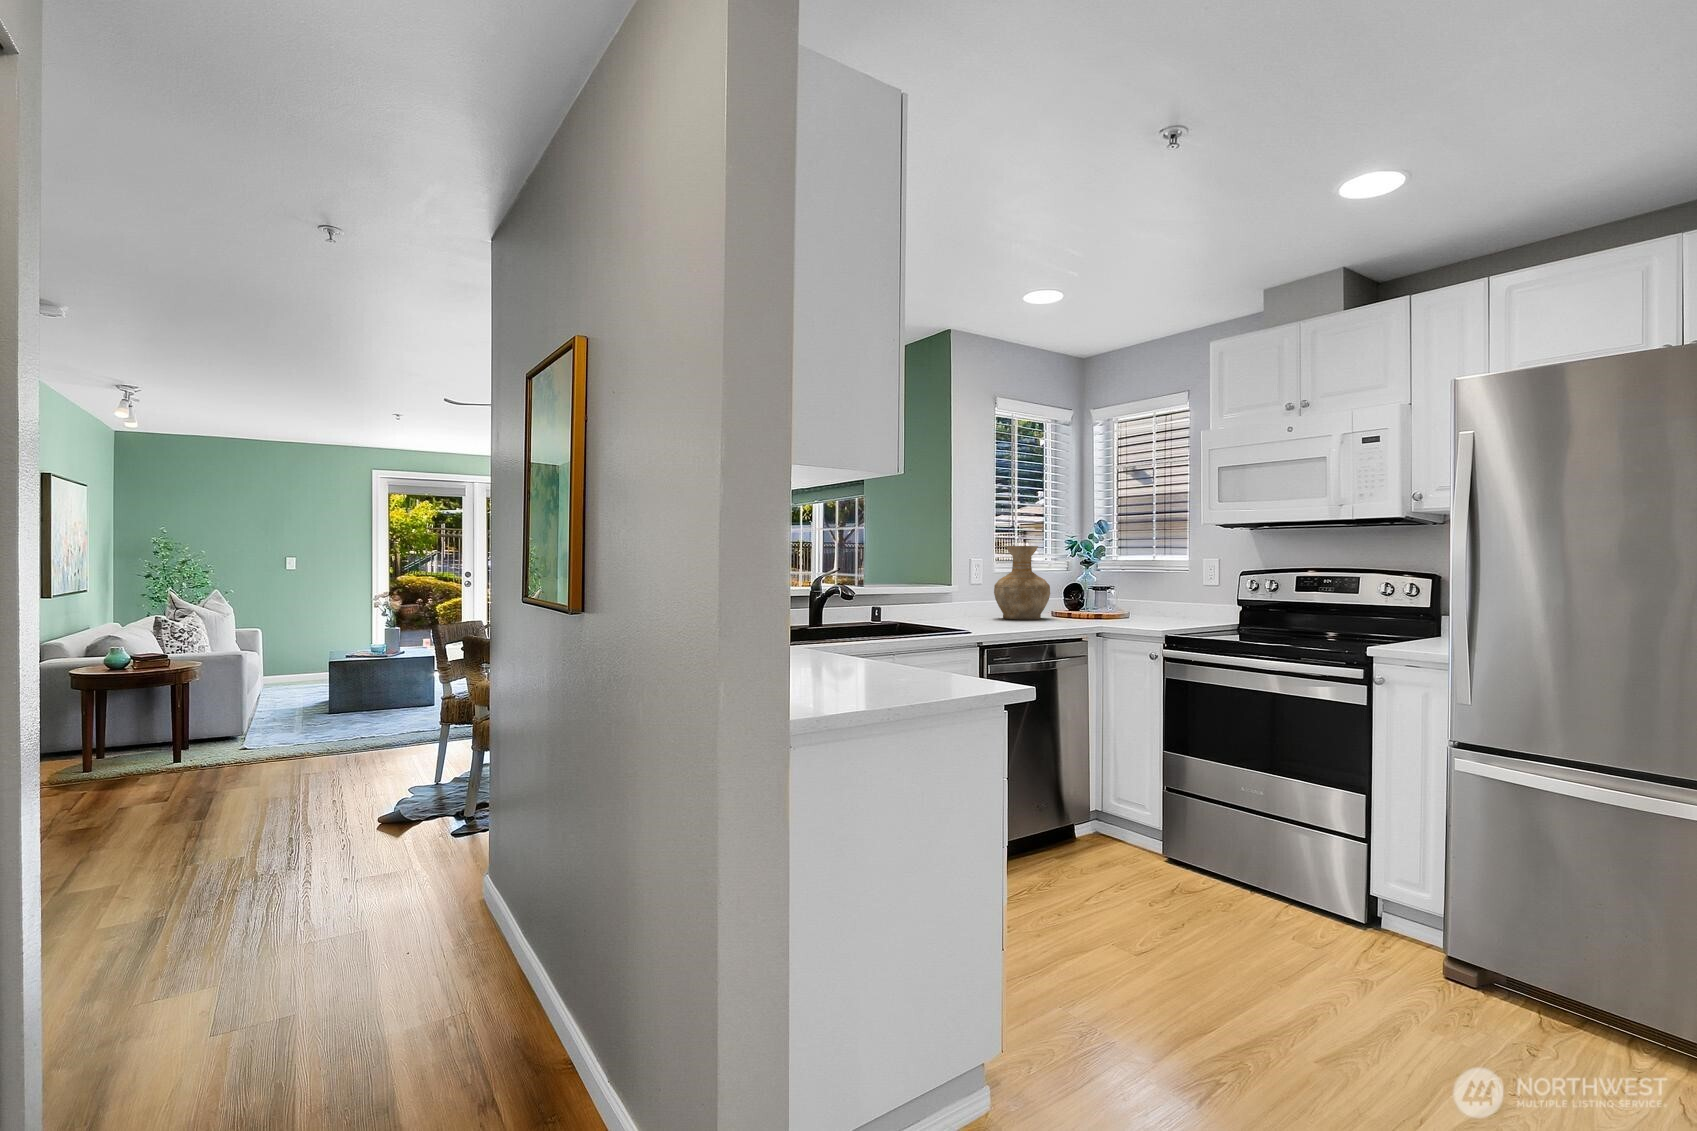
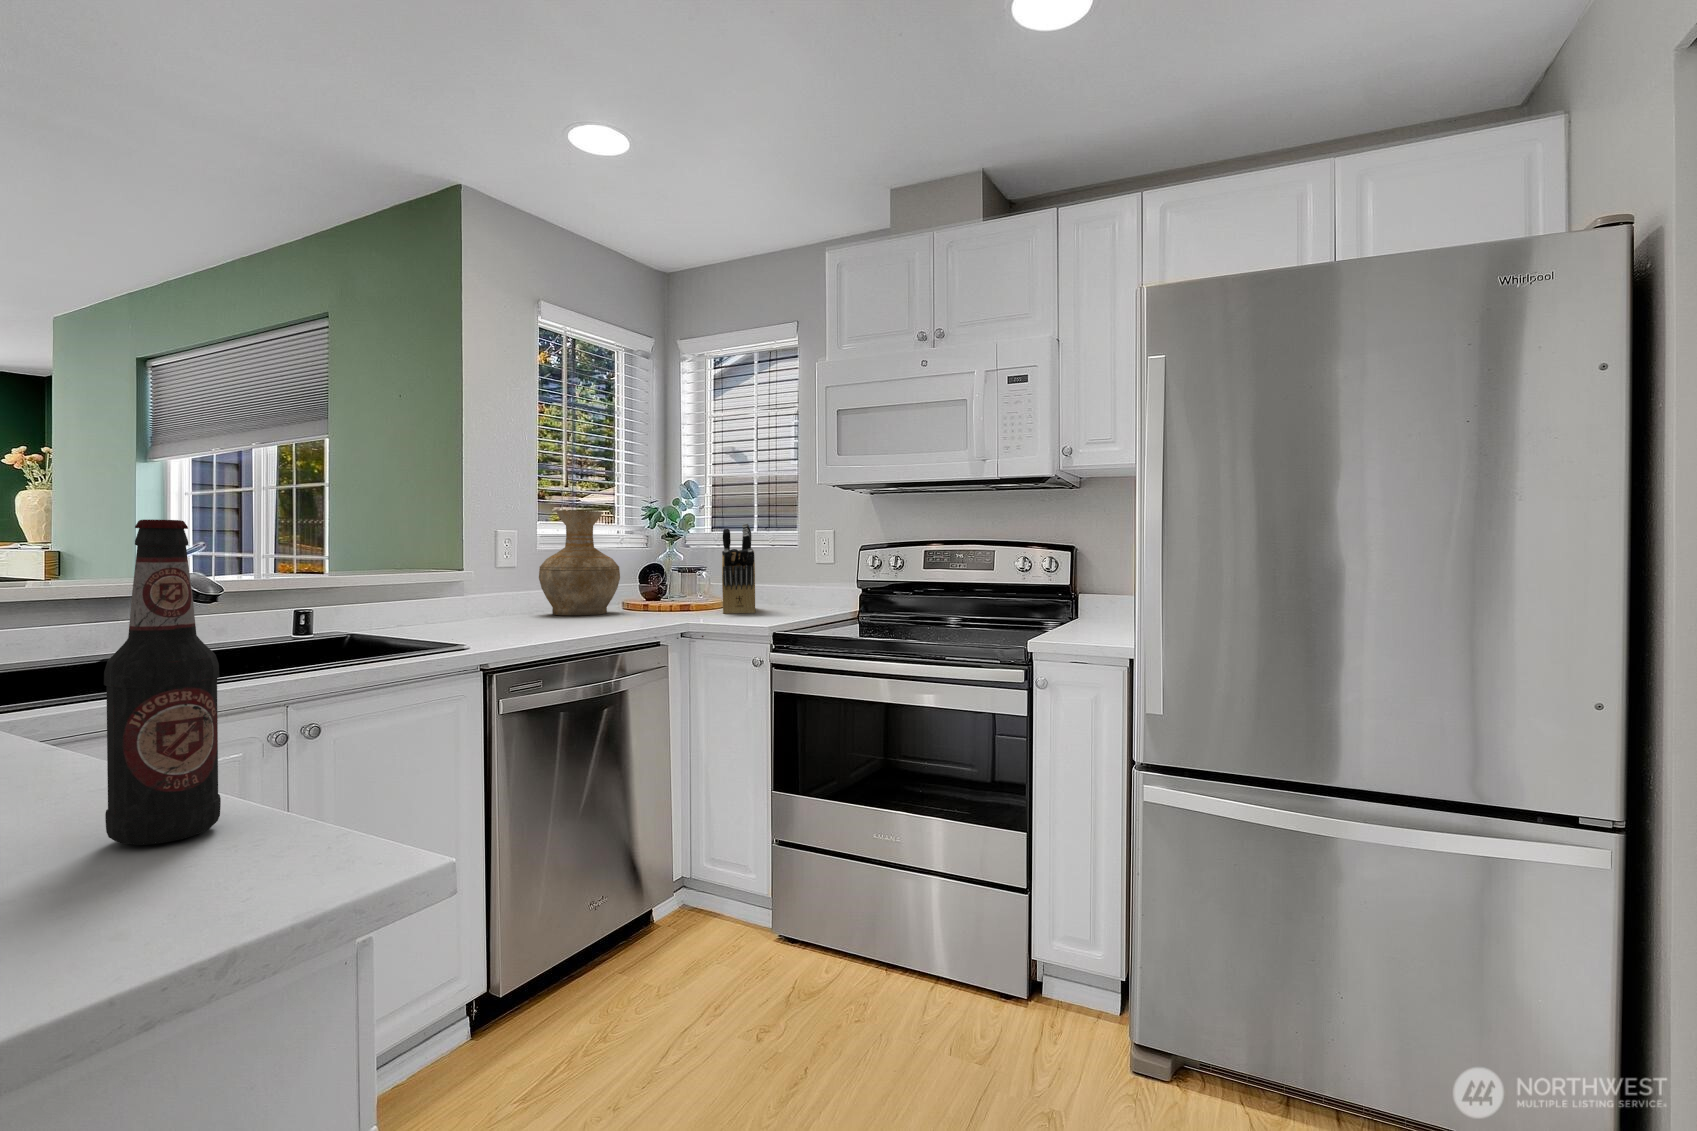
knife block: none [1127,554,1152,623] -> present [722,523,755,614]
bottle: none [894,575,927,689] -> present [104,519,221,845]

